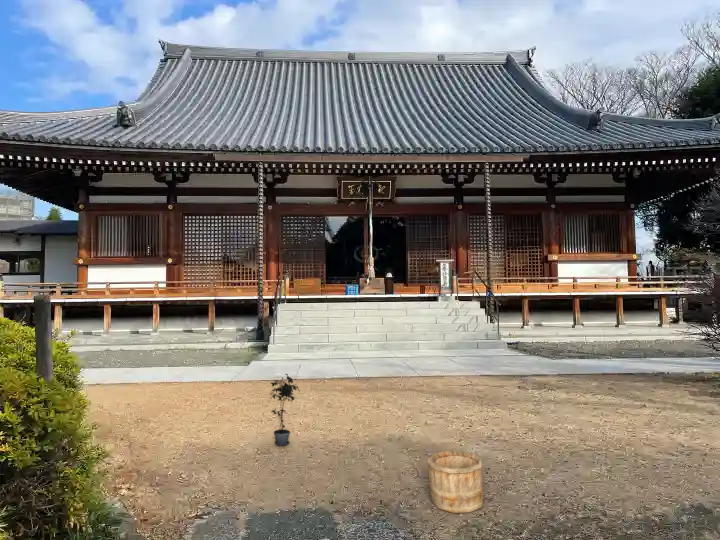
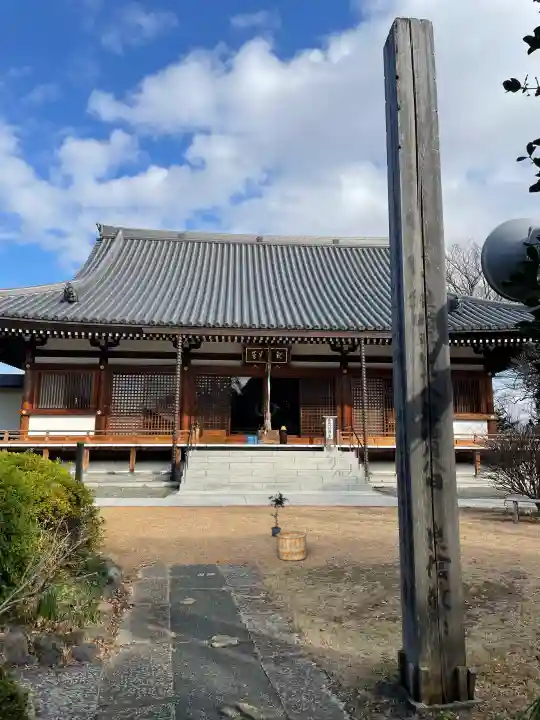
potted plant: present [270,374,300,446] -> present [268,493,288,536]

